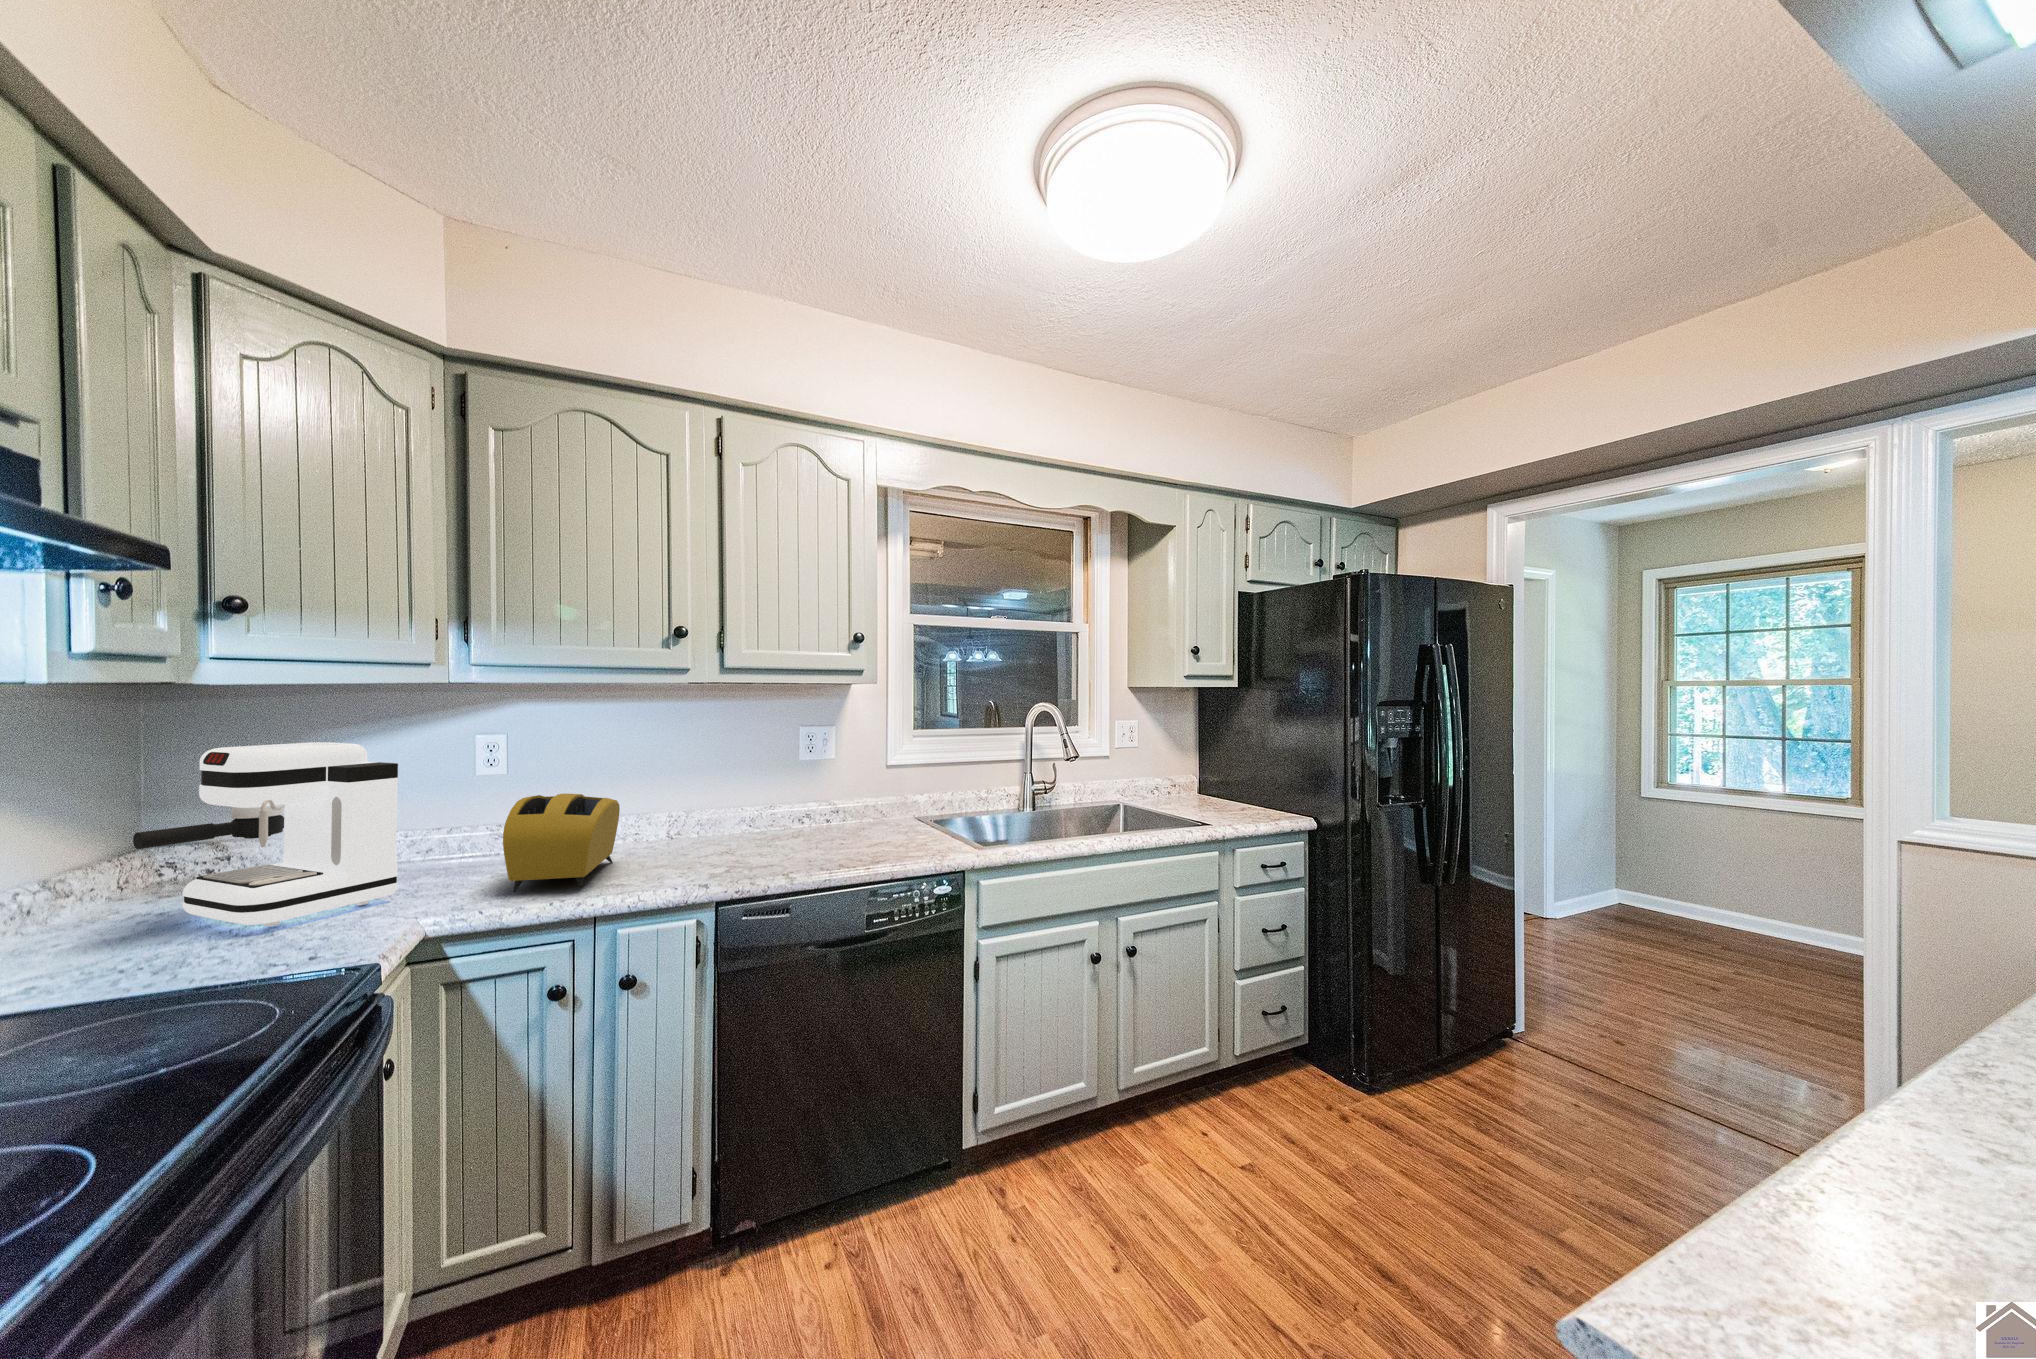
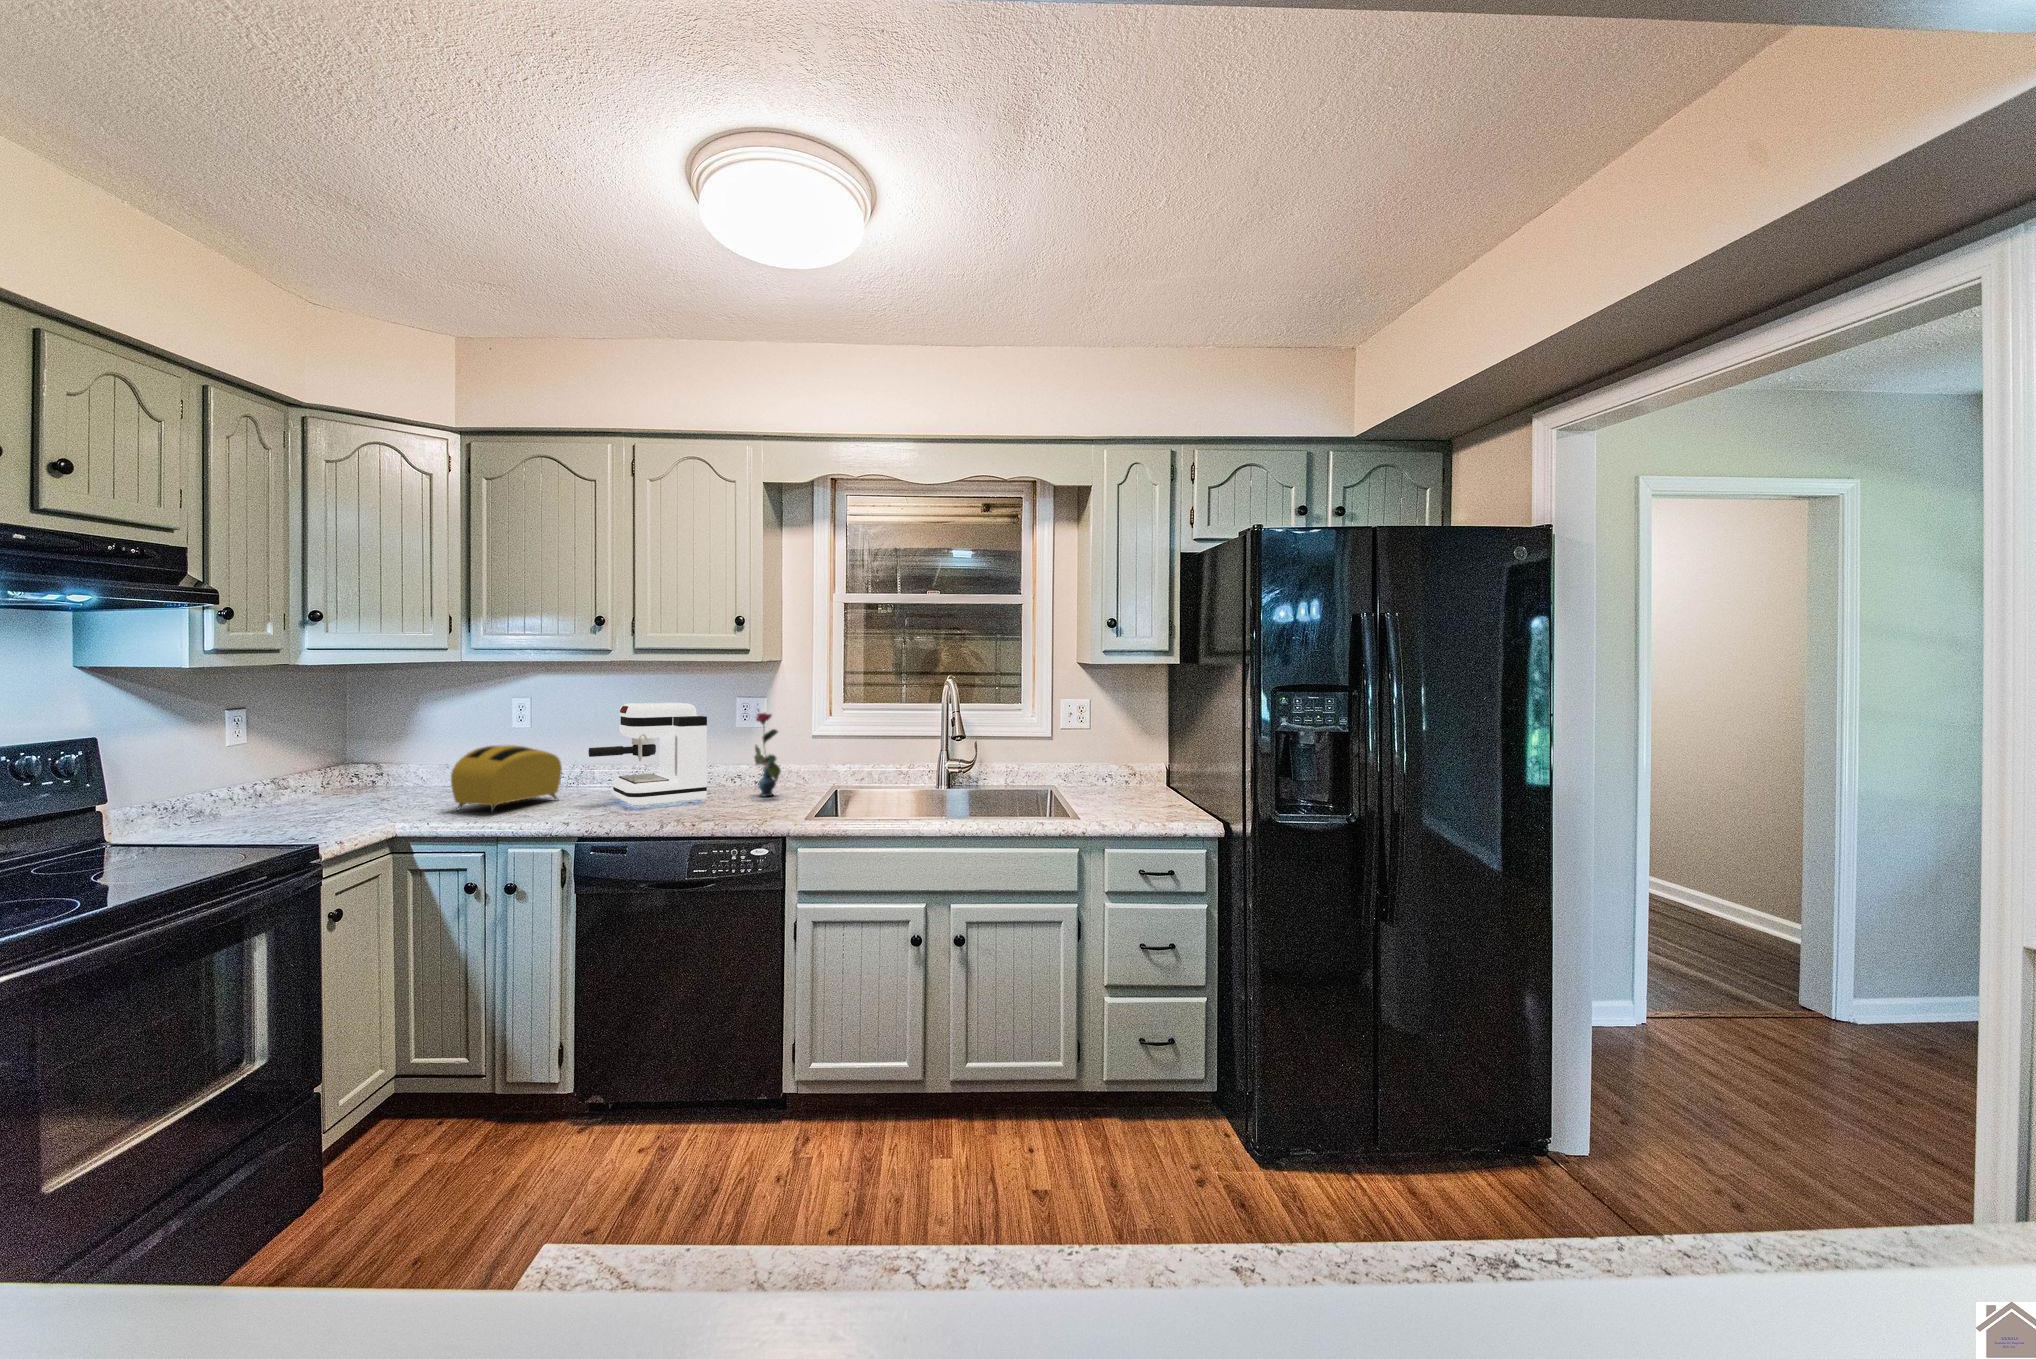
vase: none [842,736,890,833] -> present [754,713,781,797]
coffee maker: present [133,742,398,927] -> present [589,703,707,807]

